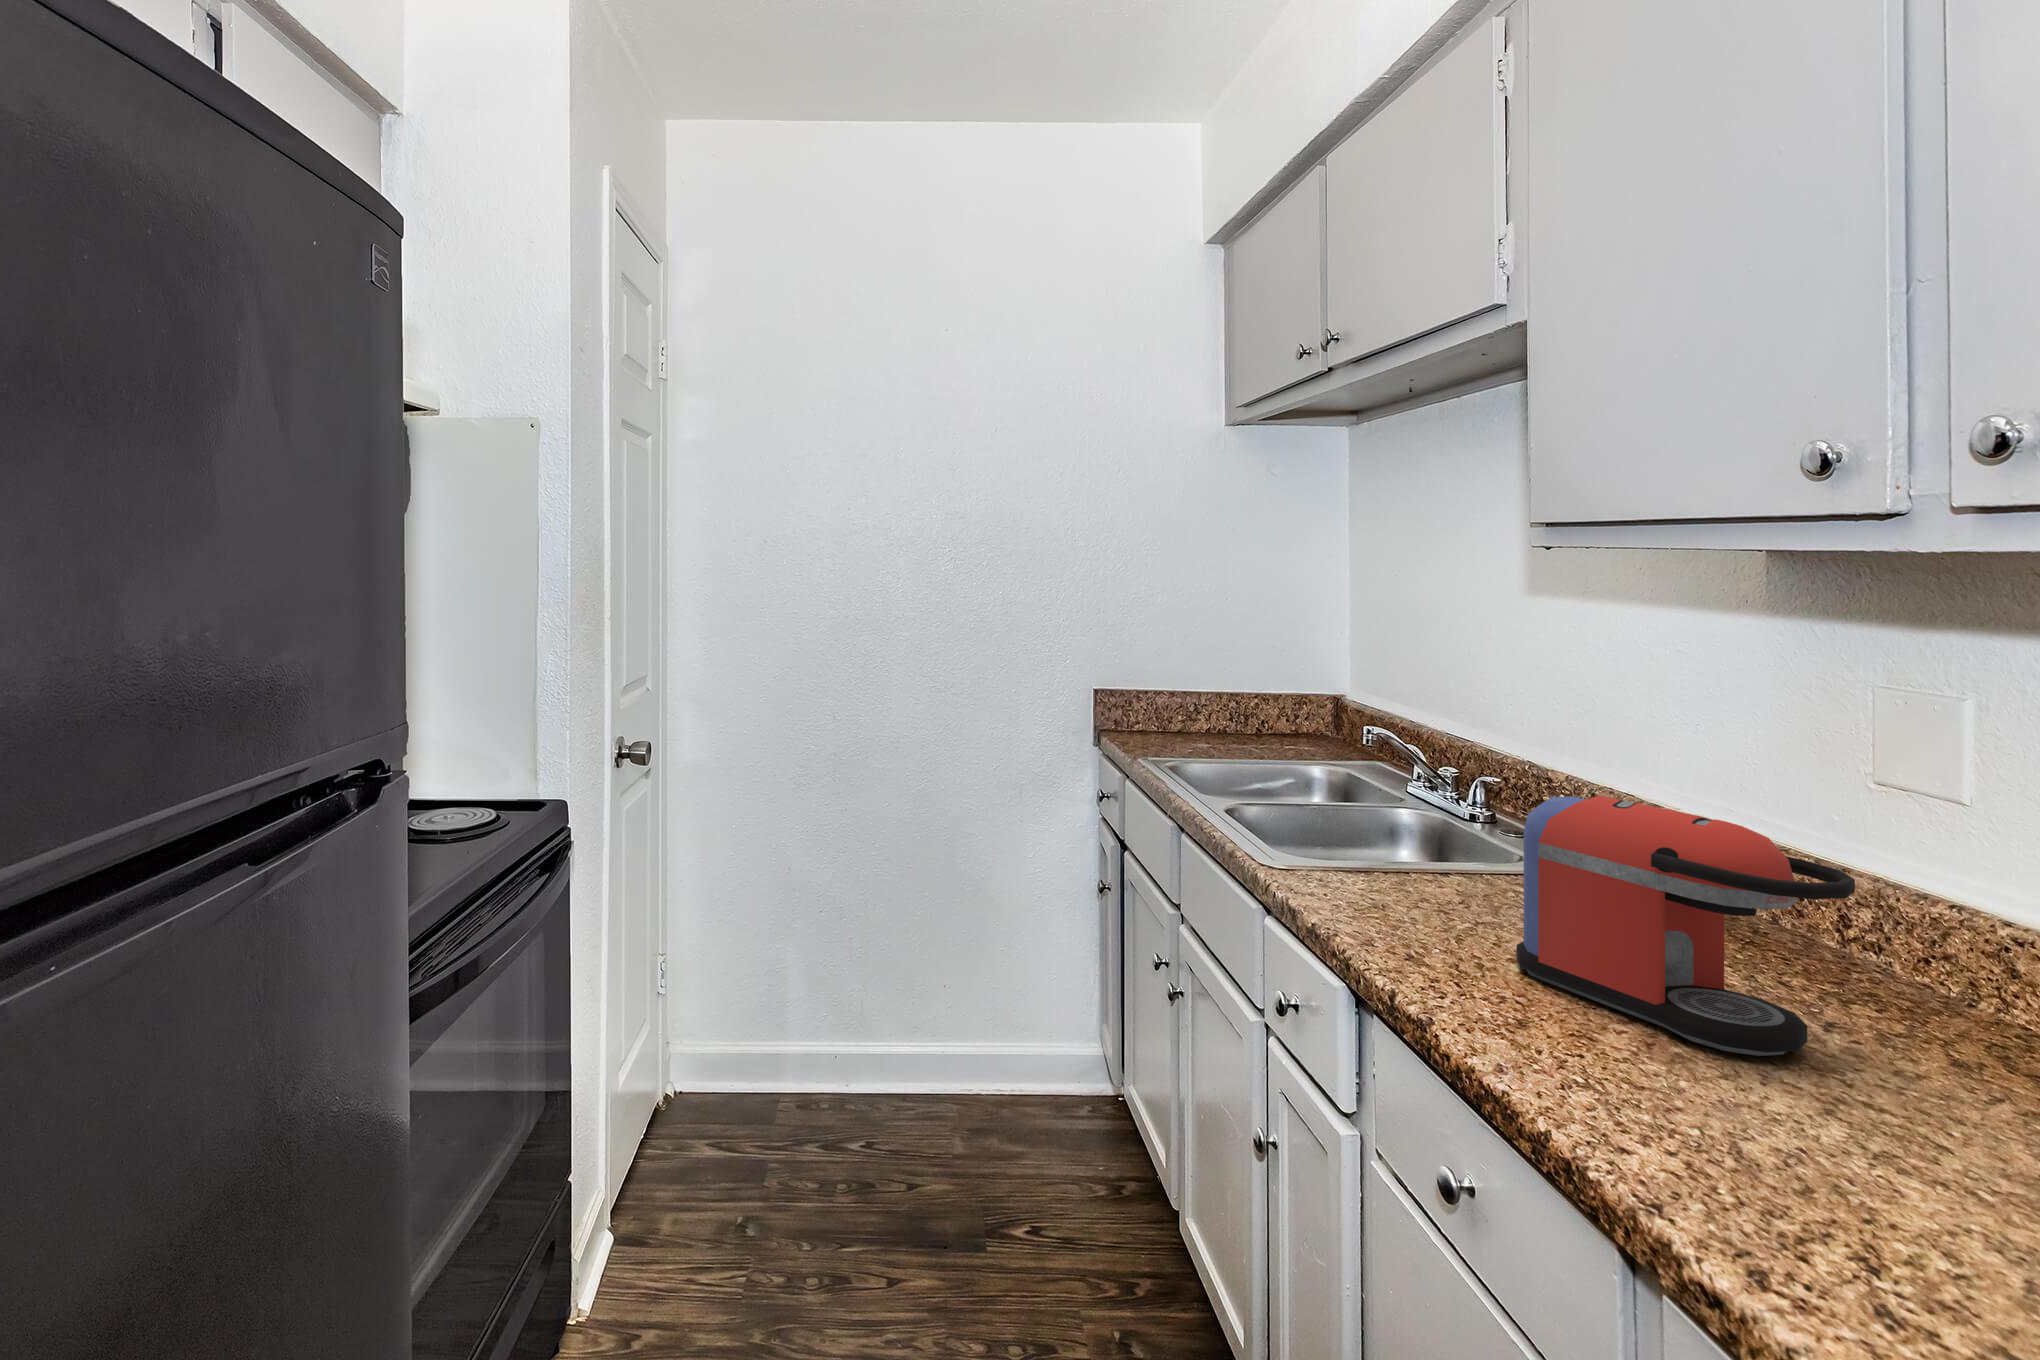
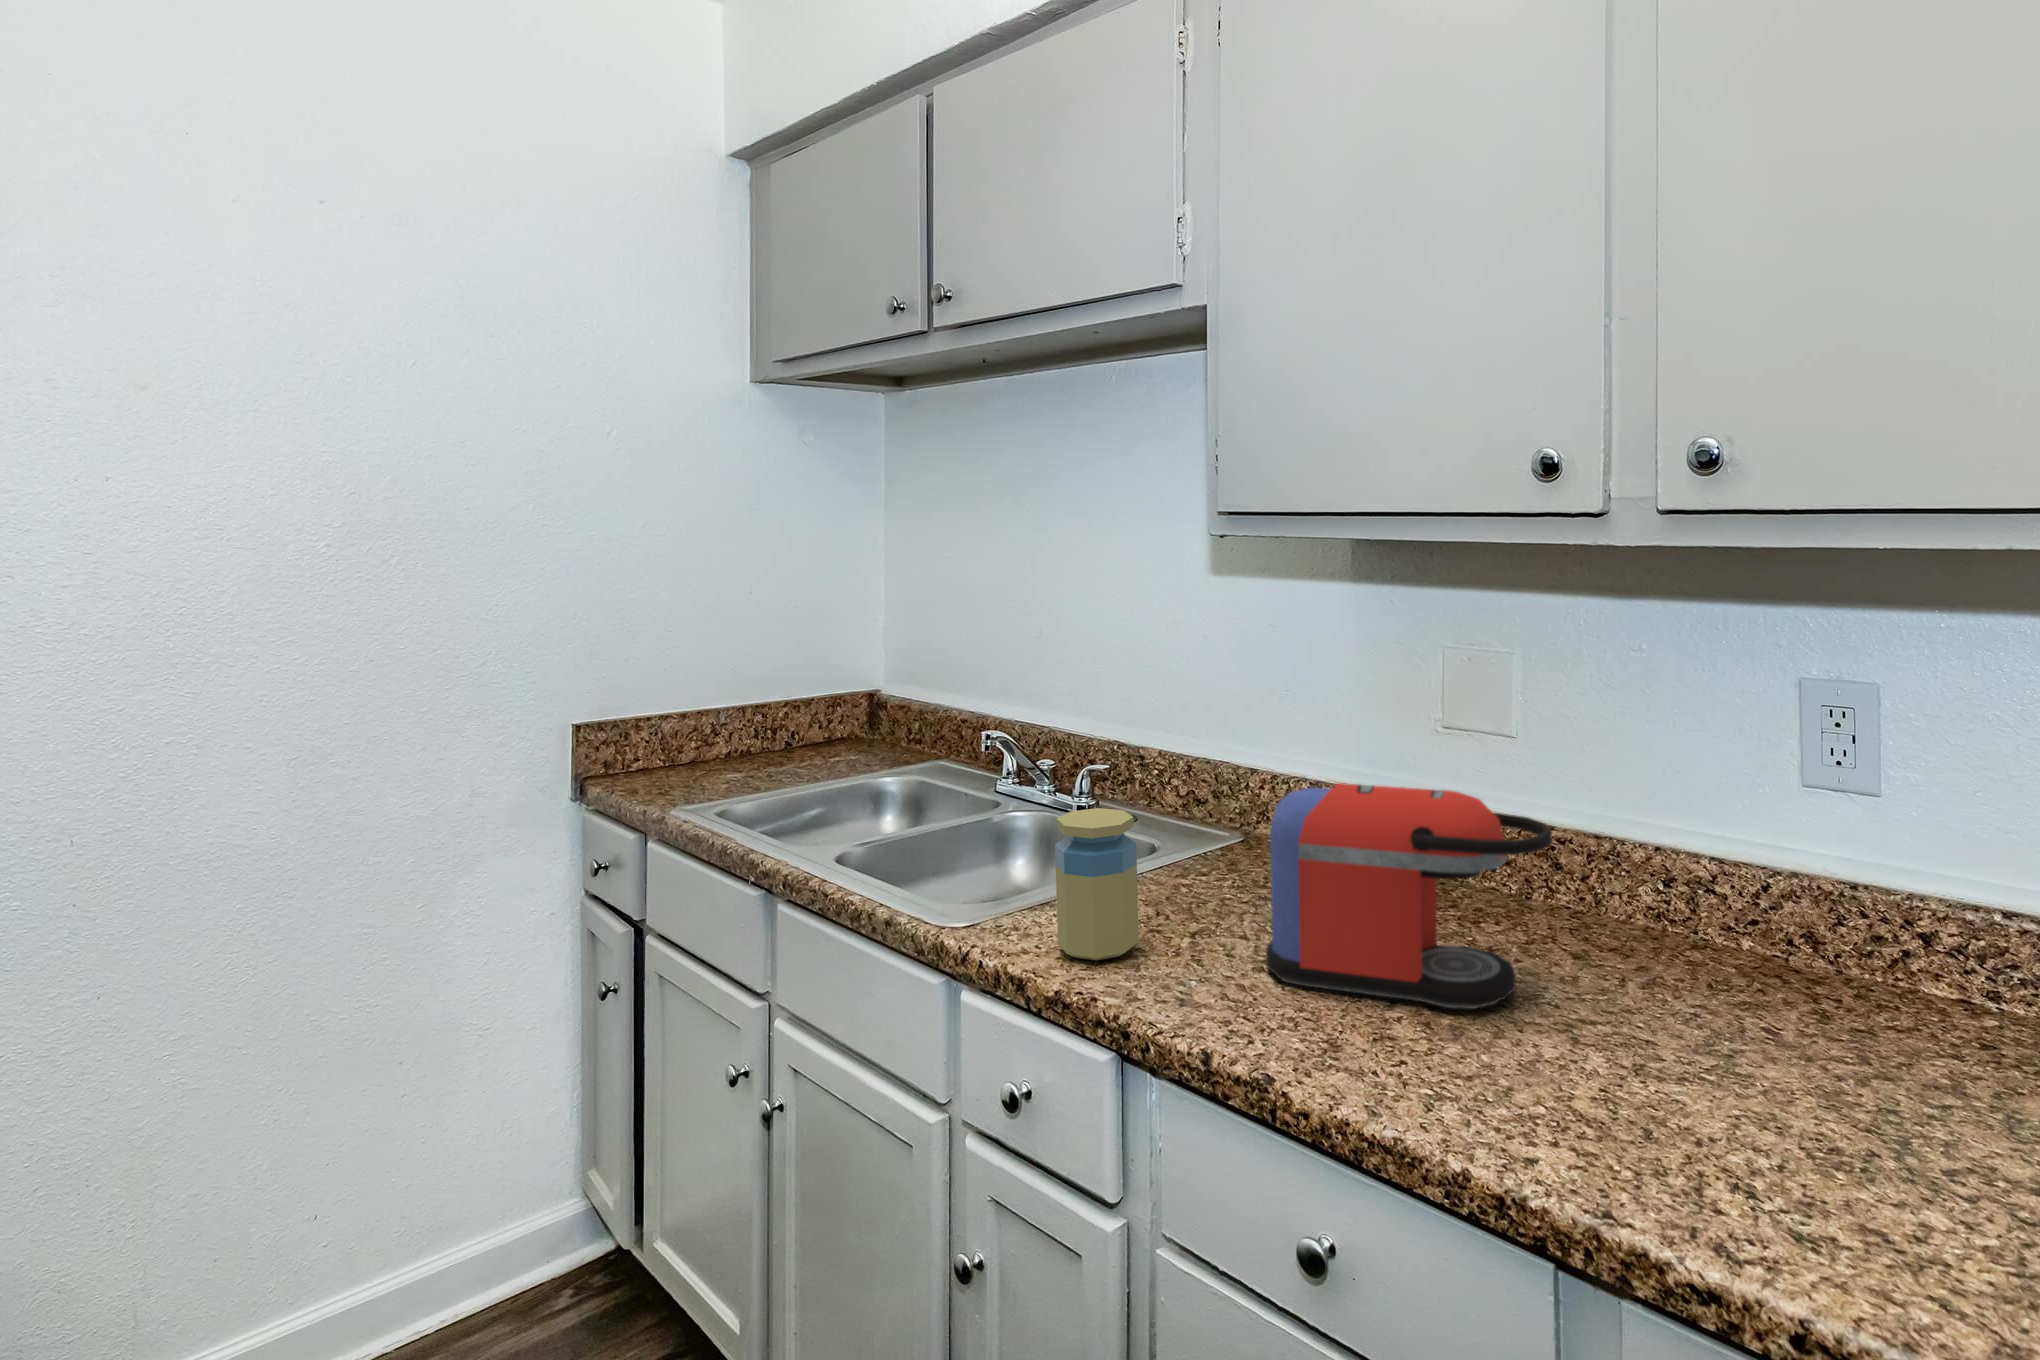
jar: none [1337,786,1410,916] -> present [1055,808,1139,960]

